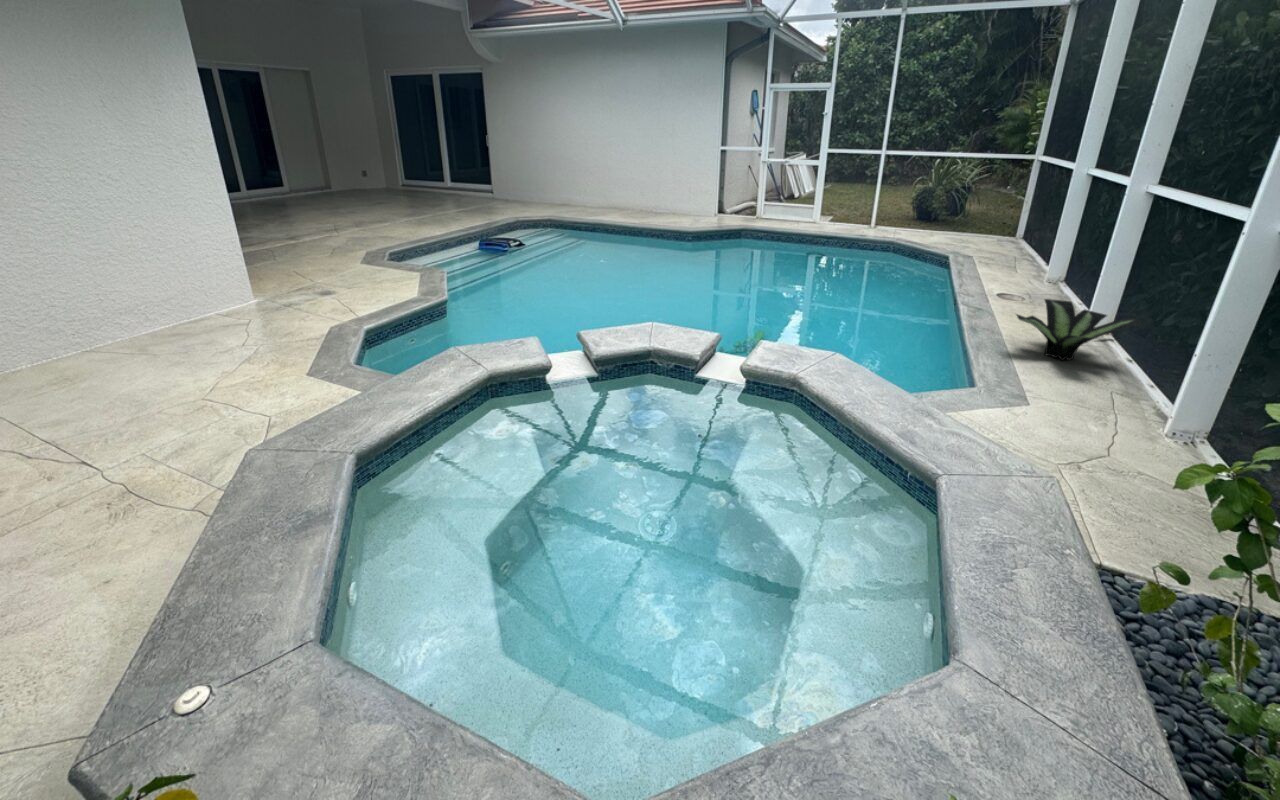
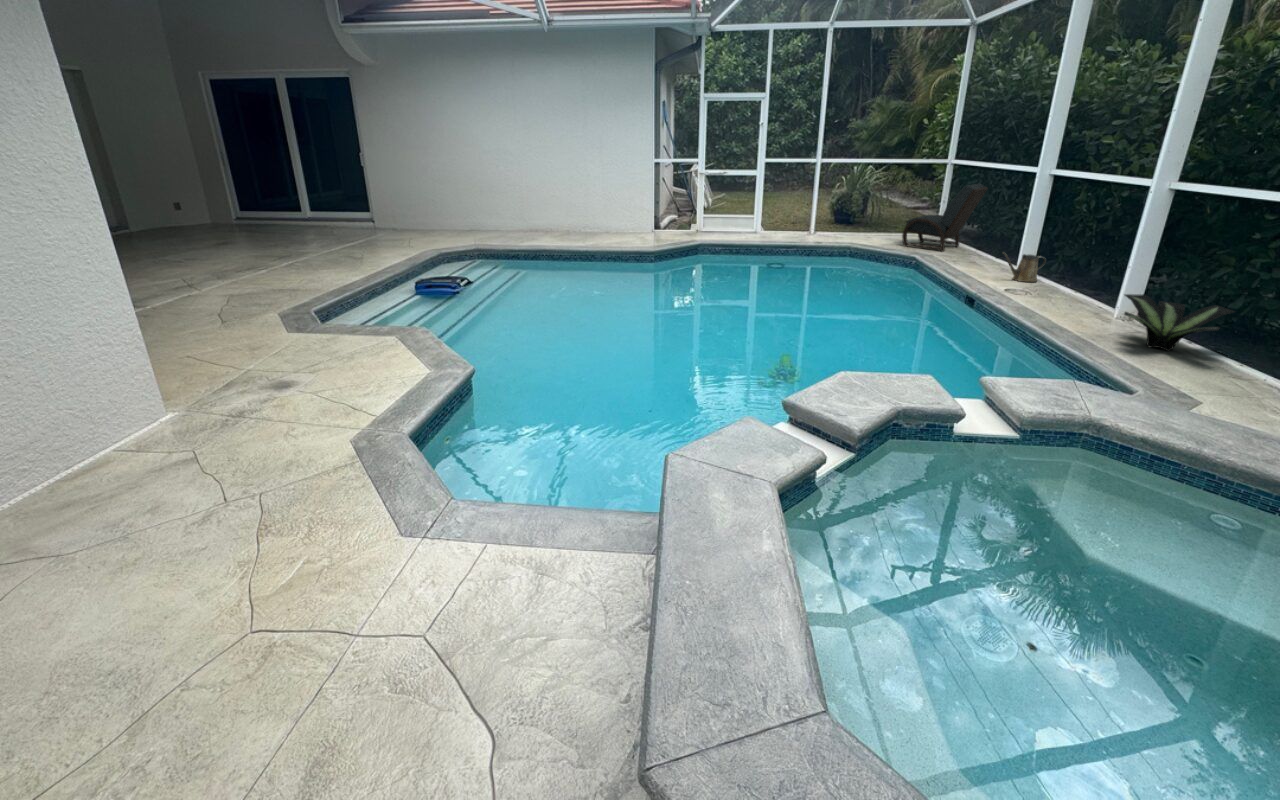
lounge chair: none [960,181,1061,254] -> present [902,184,988,252]
watering can: none [1008,254,1064,289] -> present [1003,253,1046,282]

